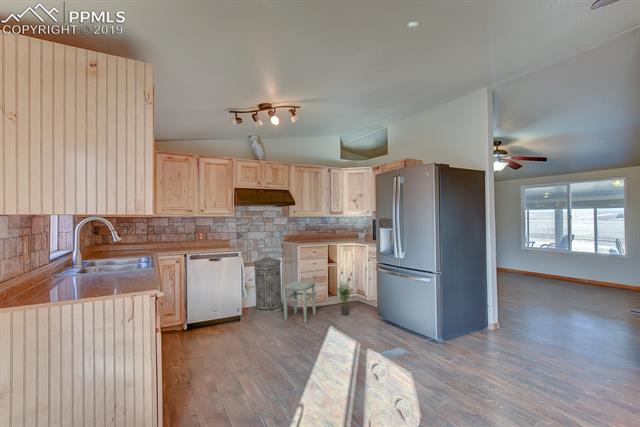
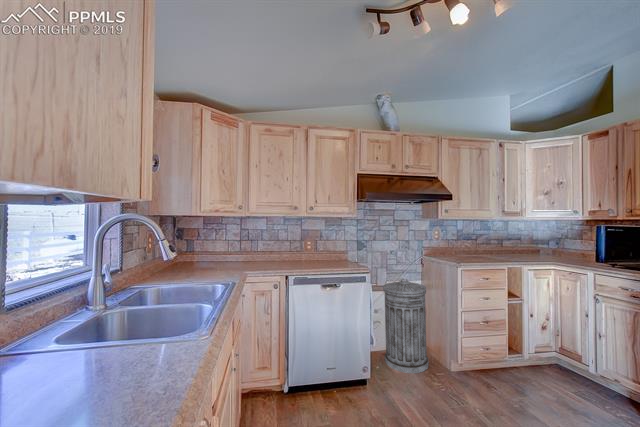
stool: present [283,281,316,322] -> none [440,326,497,413]
potted plant: present [336,283,351,315] -> none [529,333,584,404]

